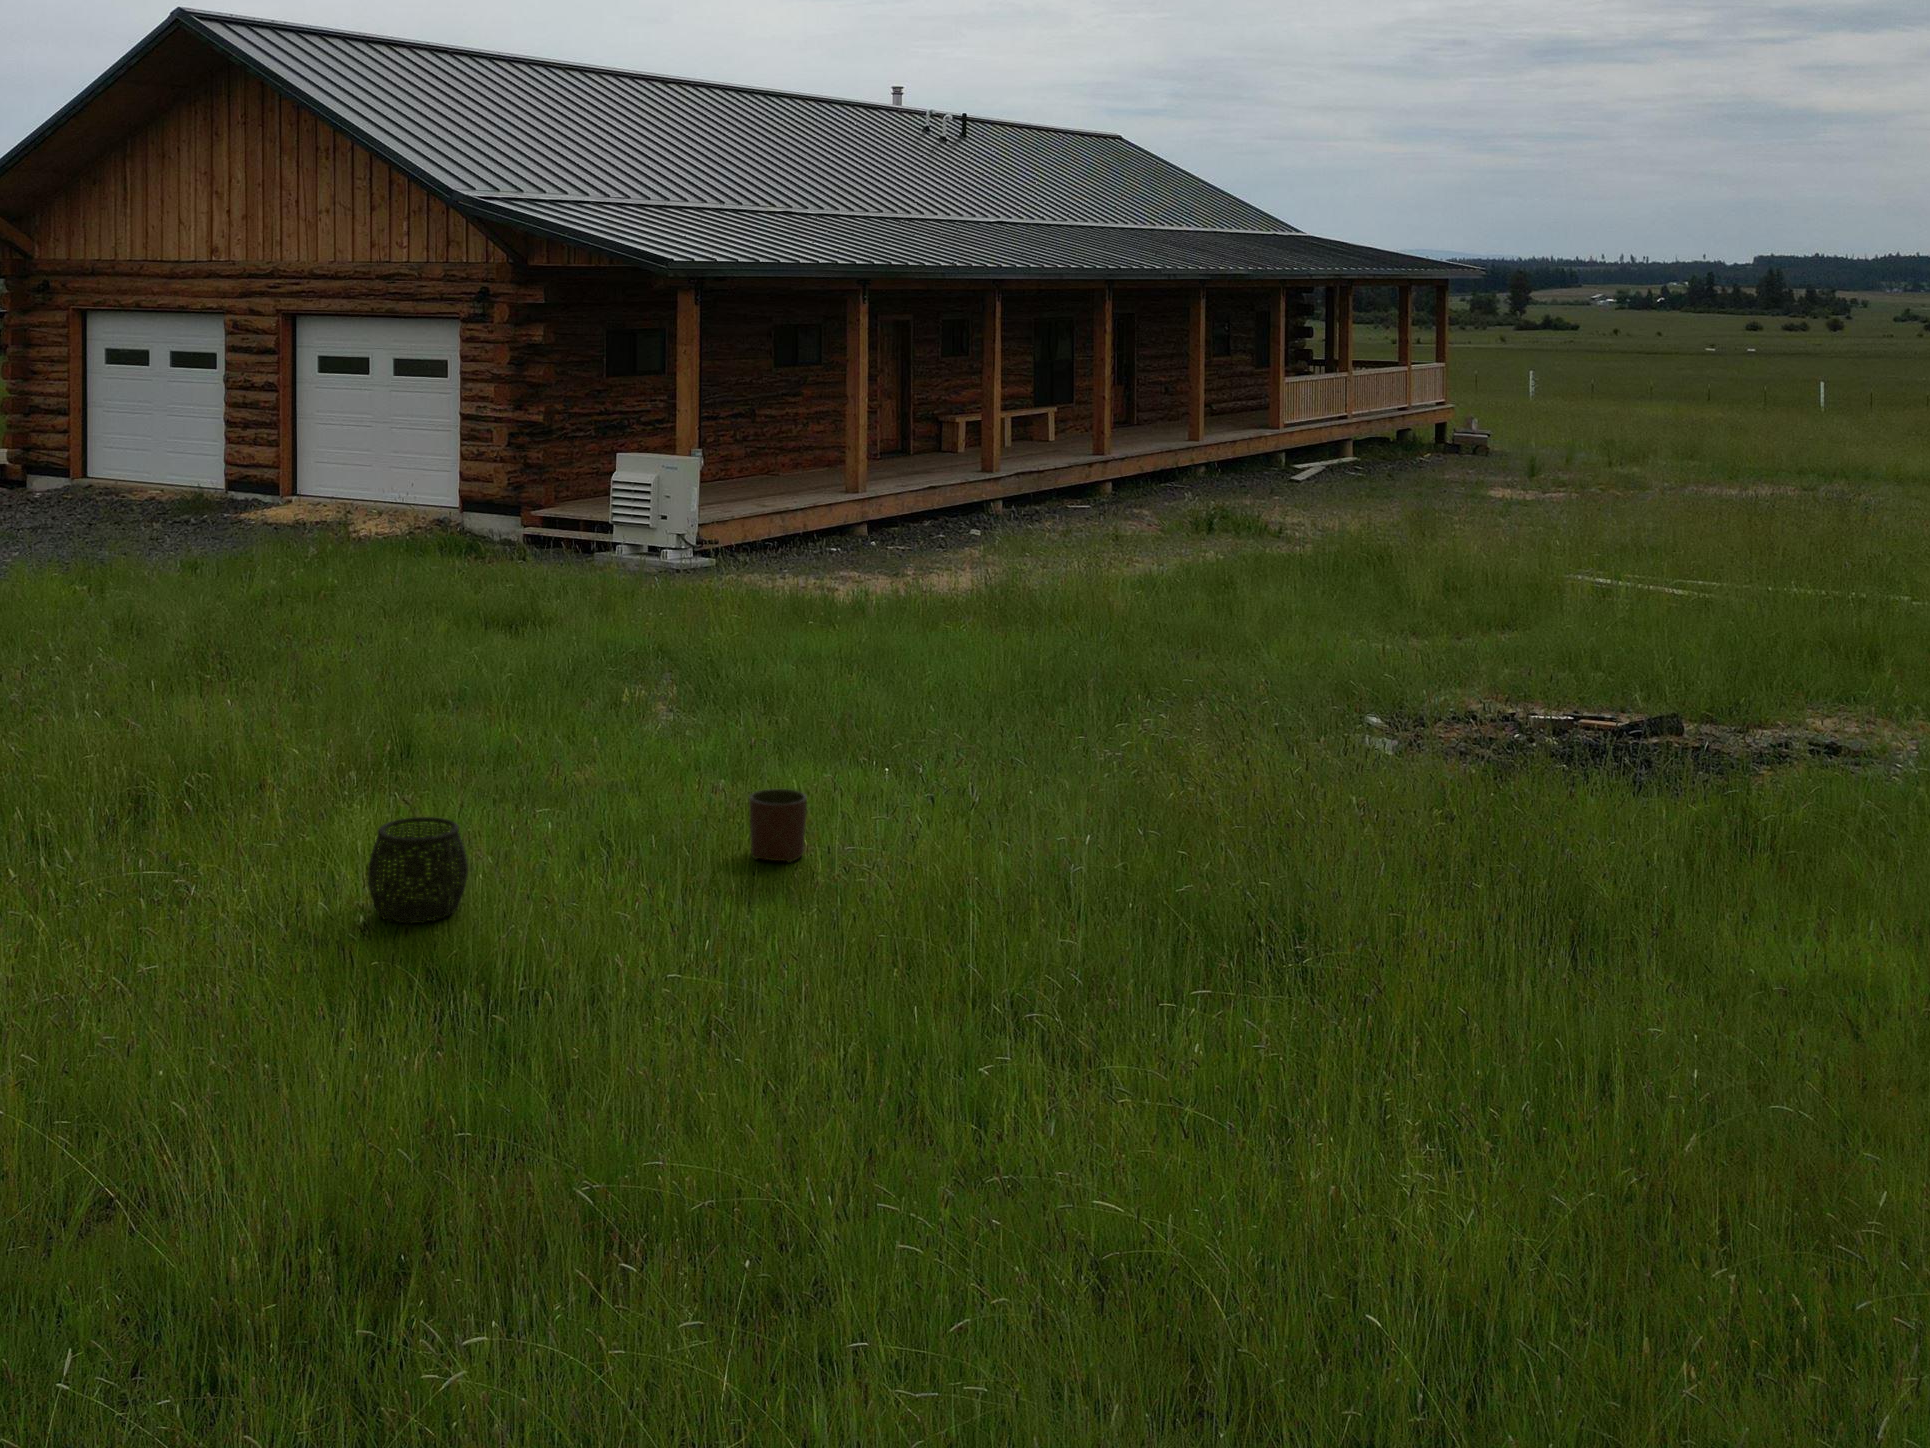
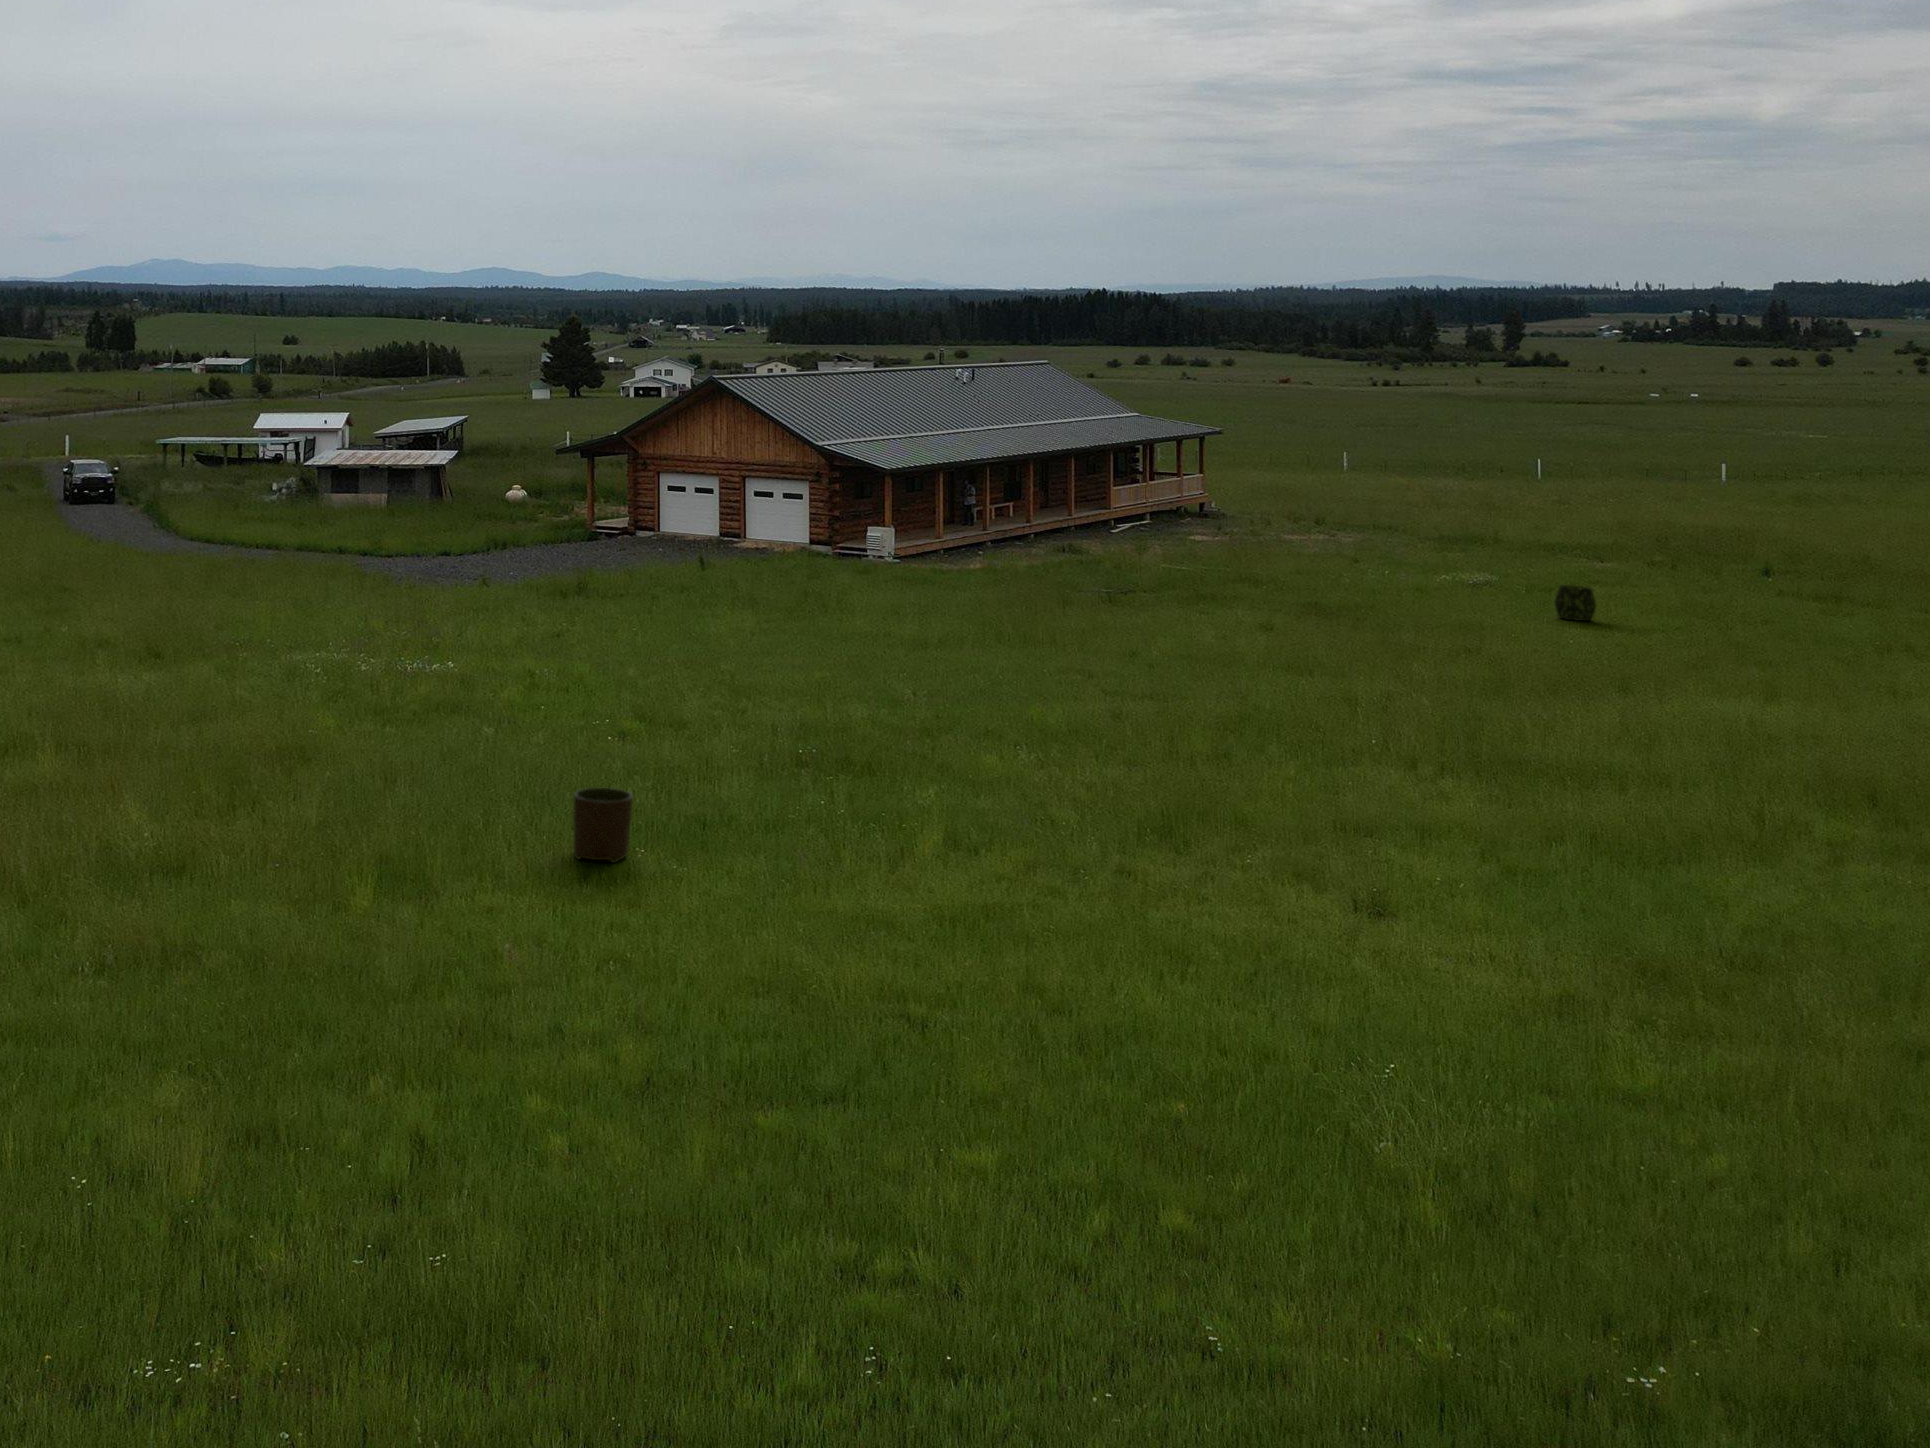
woven basket: present [367,817,468,923] -> present [1555,585,1596,621]

